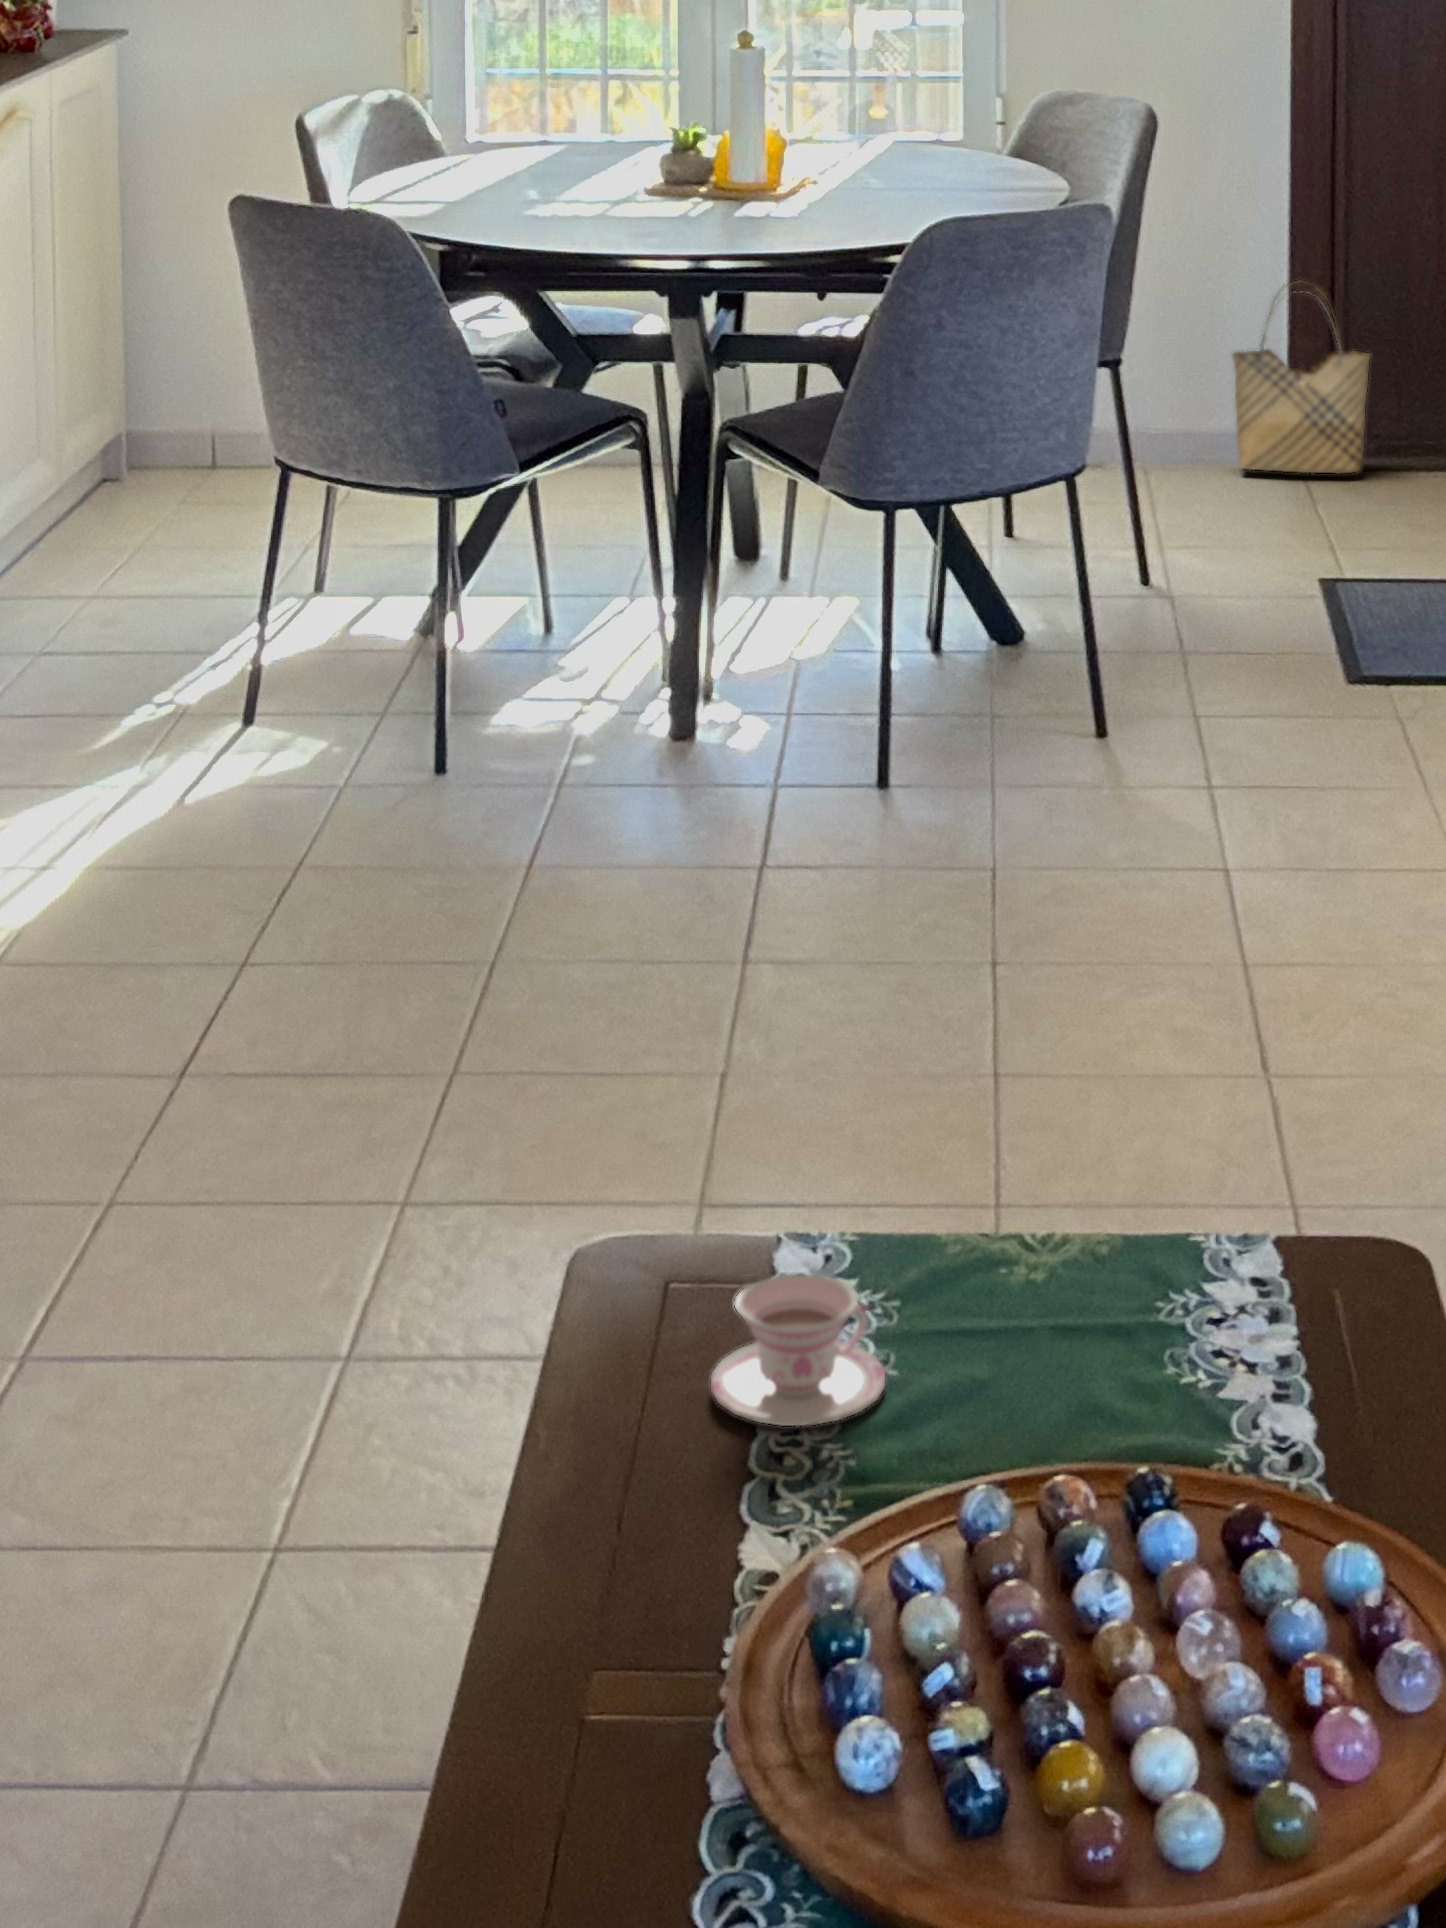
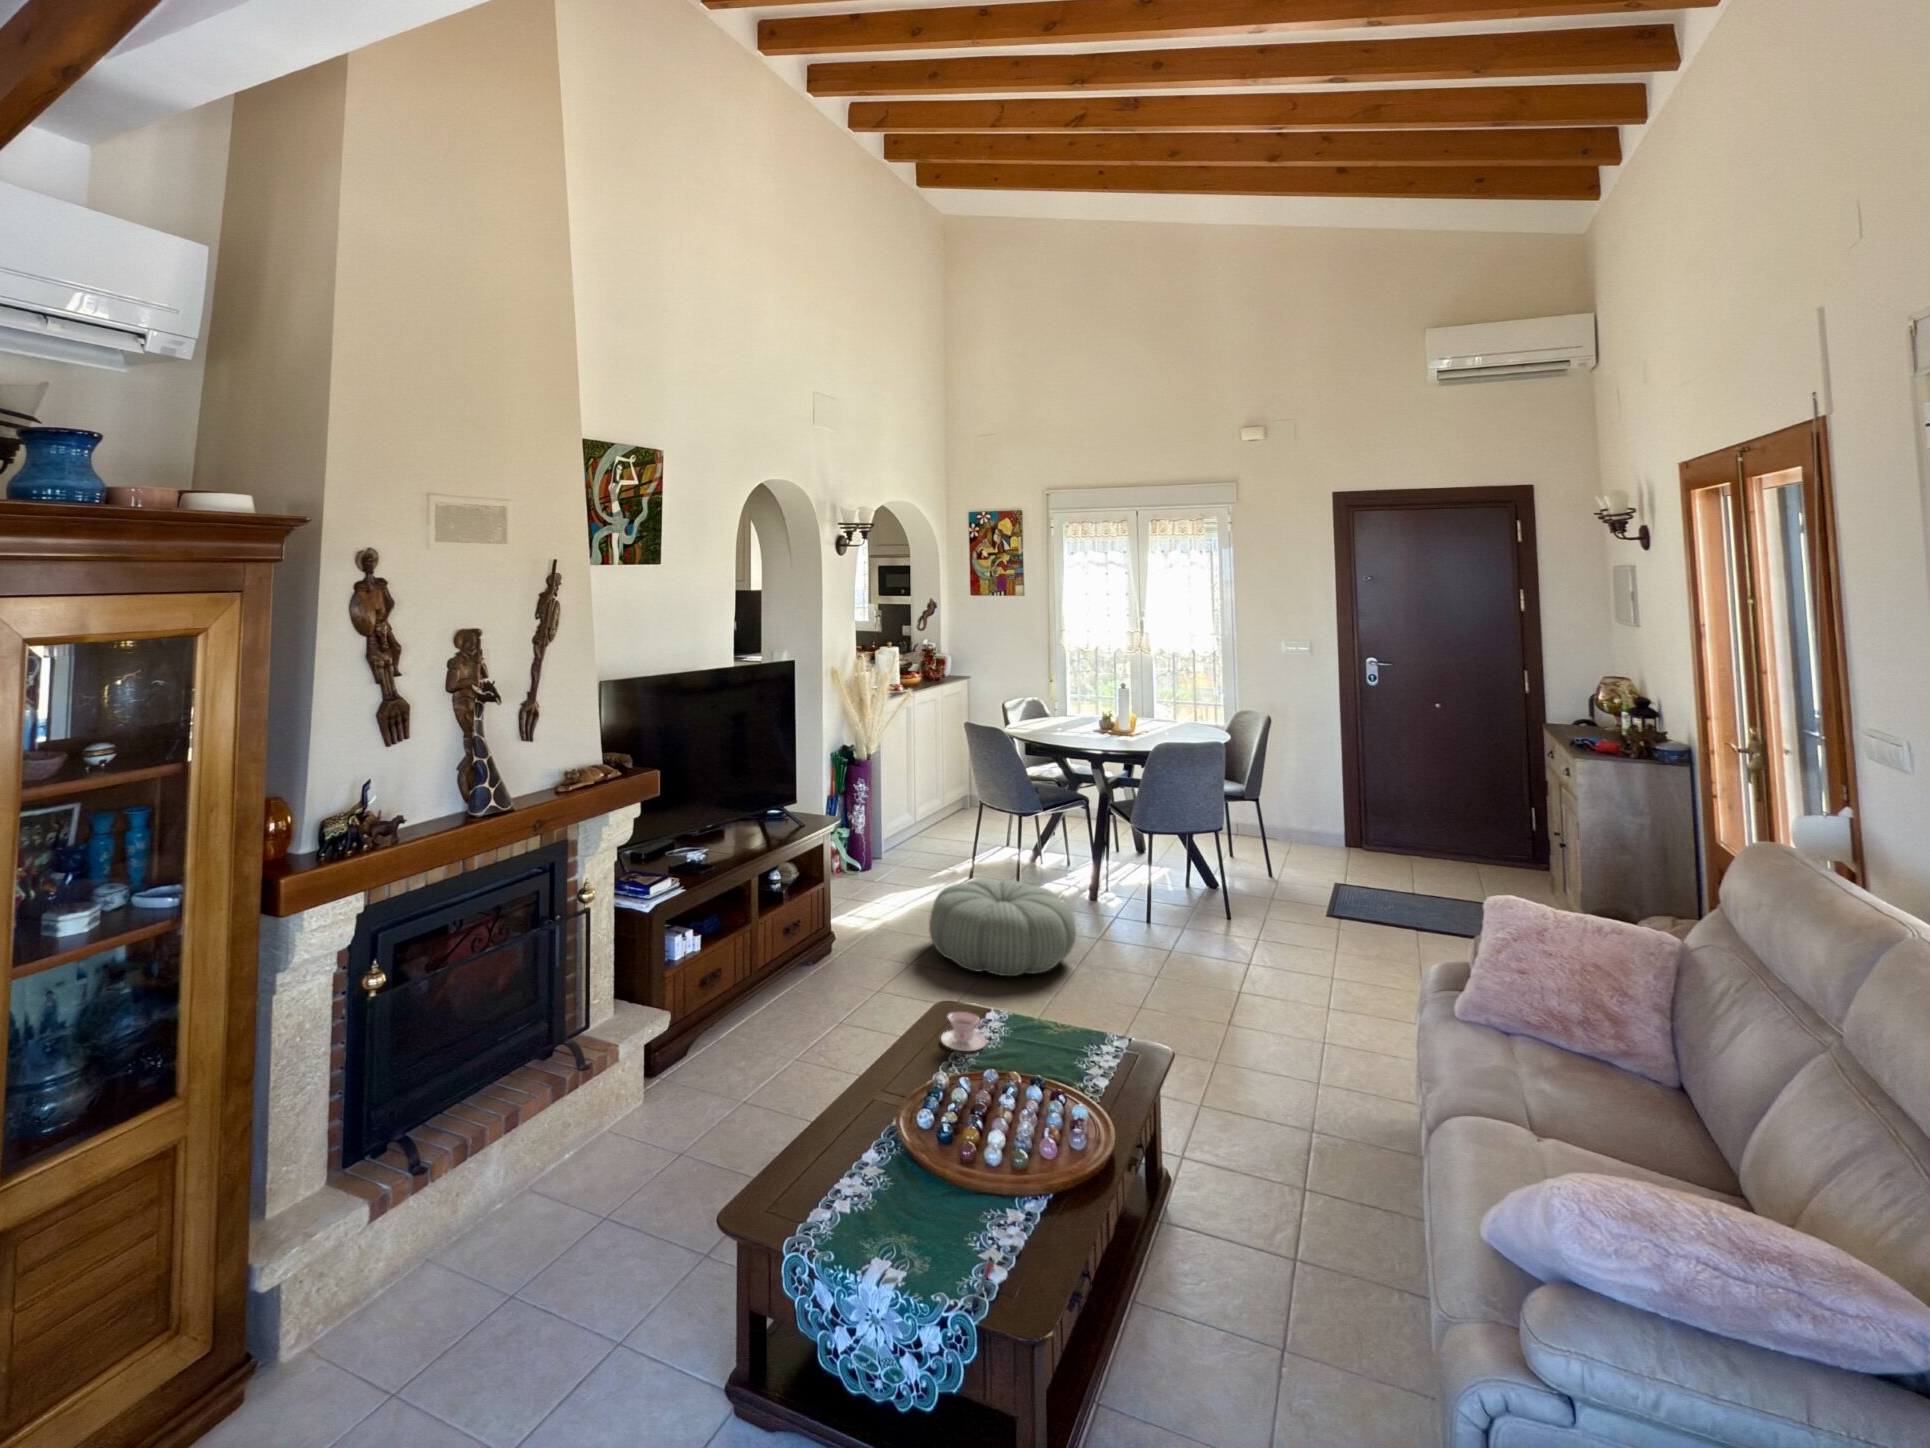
woven basket: present [1232,281,1370,474] -> none [1297,787,1345,853]
pouf: none [252,728,772,1069] -> present [929,879,1076,976]

